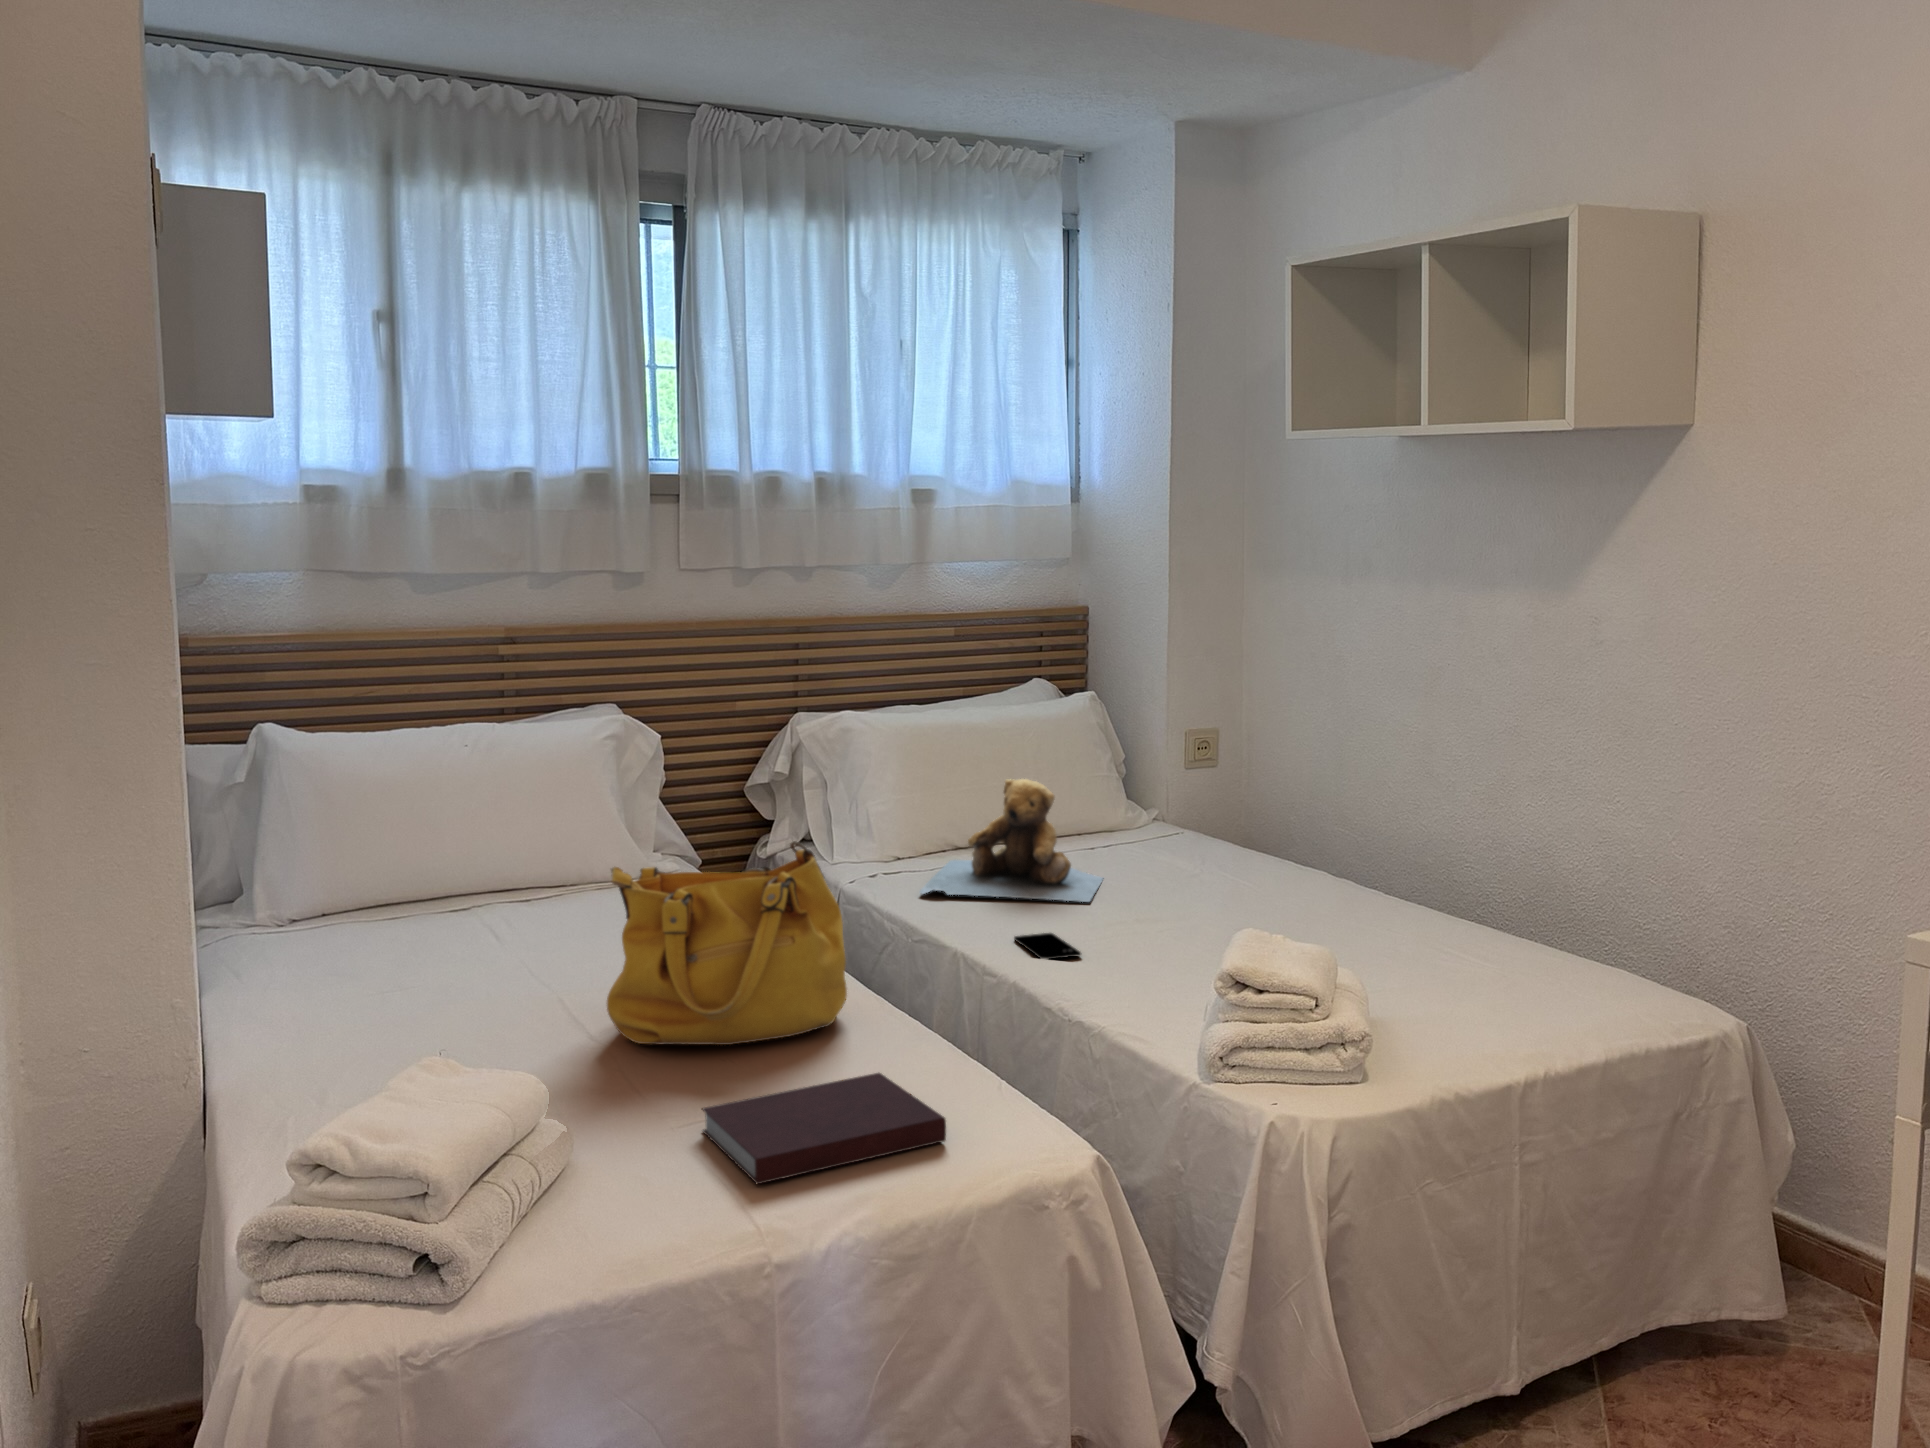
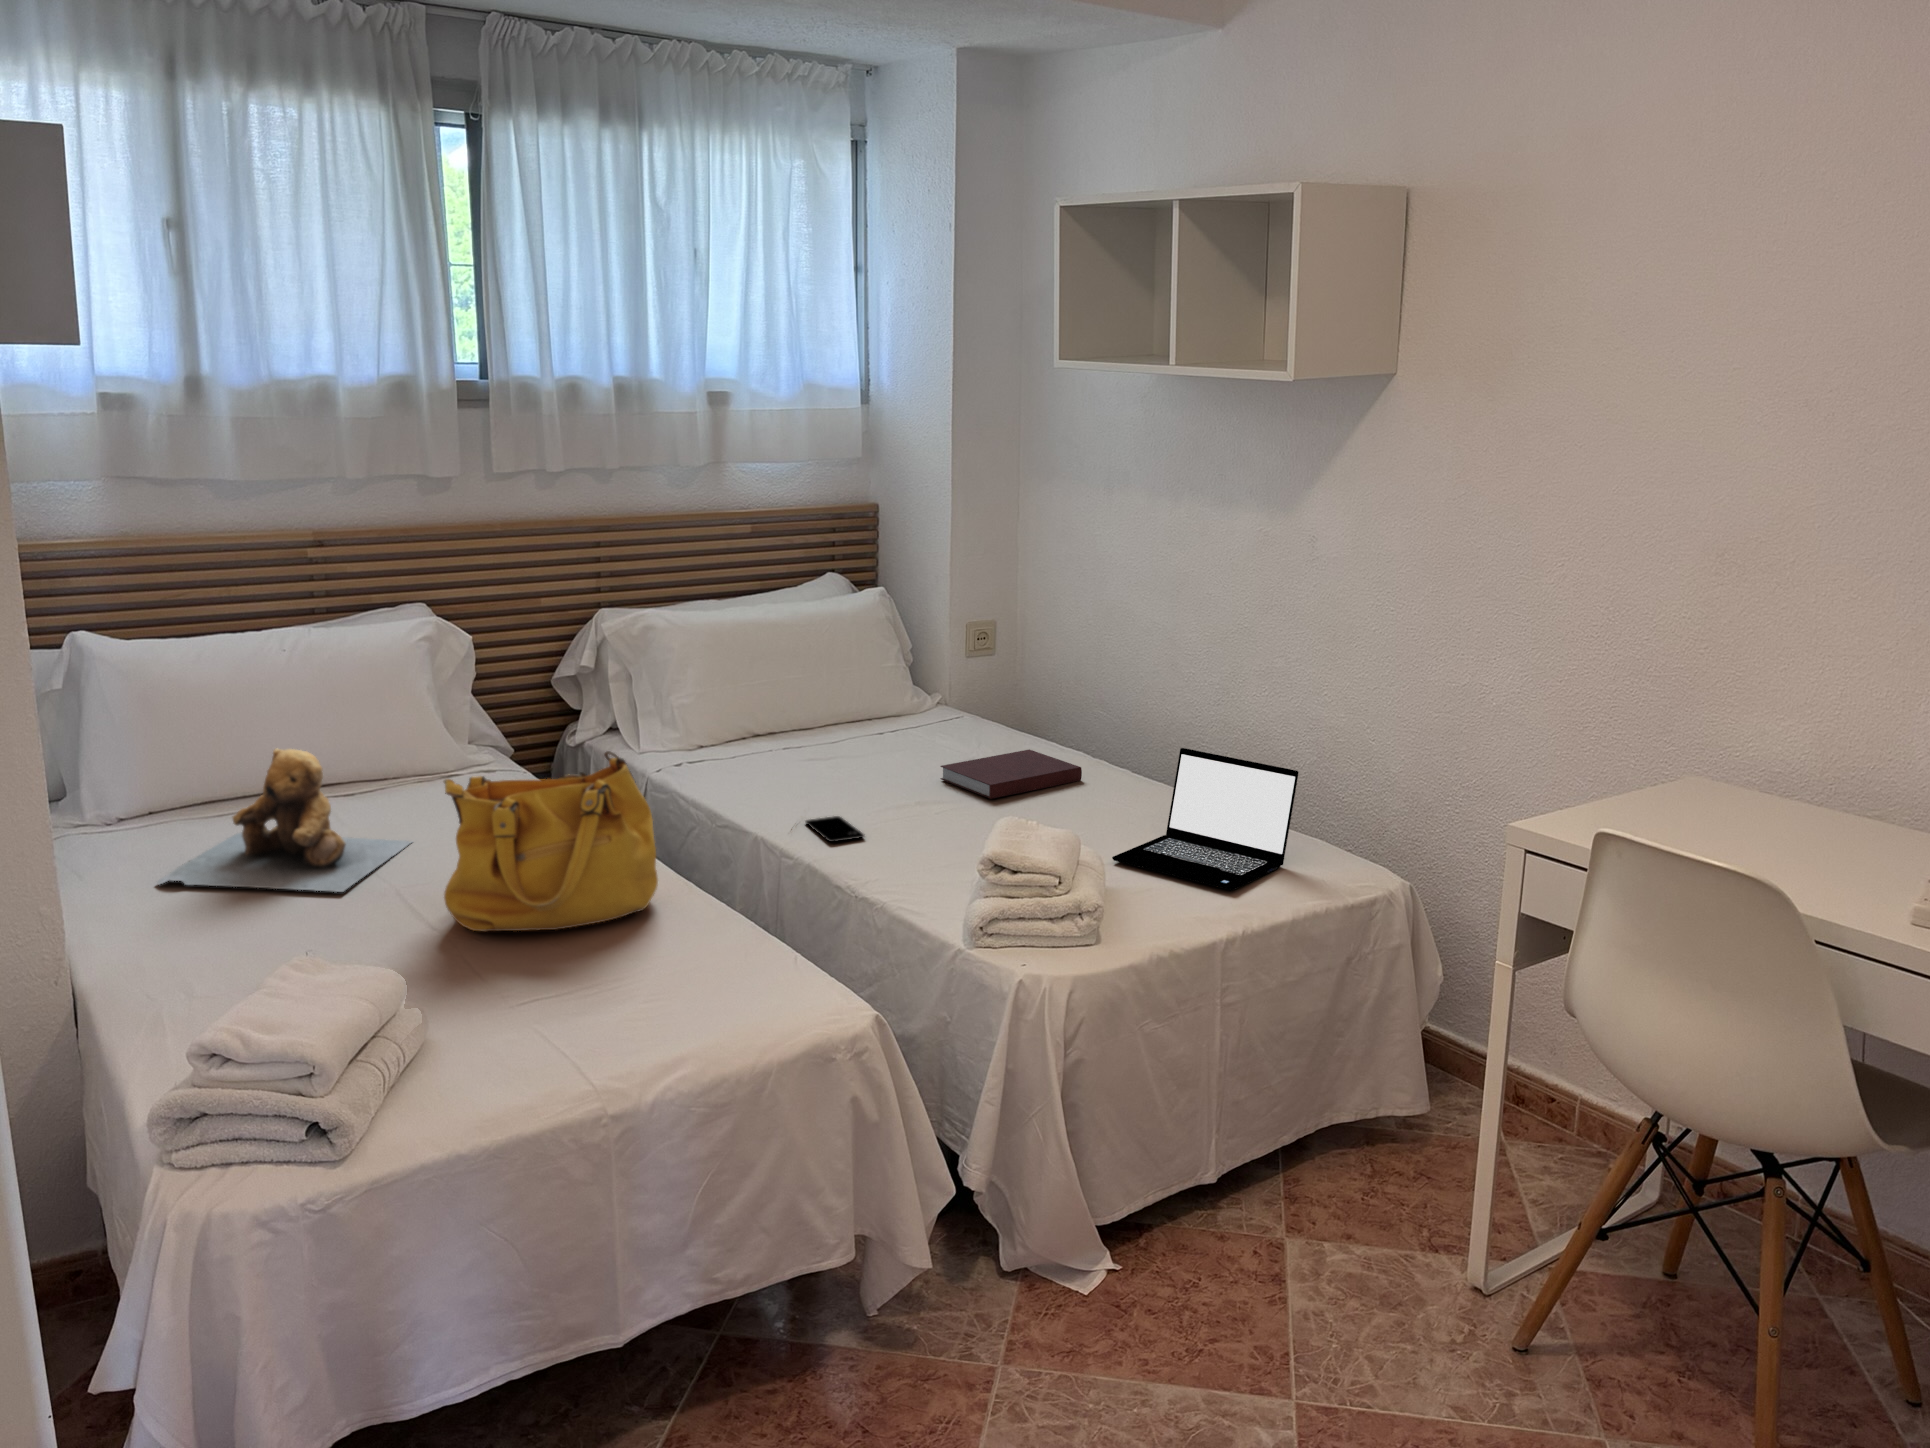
teddy bear: present [920,779,1103,902] -> present [157,748,411,892]
laptop computer: none [1373,857,1598,1022] -> present [1112,748,1299,890]
notebook: present [702,1073,946,1184] -> present [940,749,1082,799]

